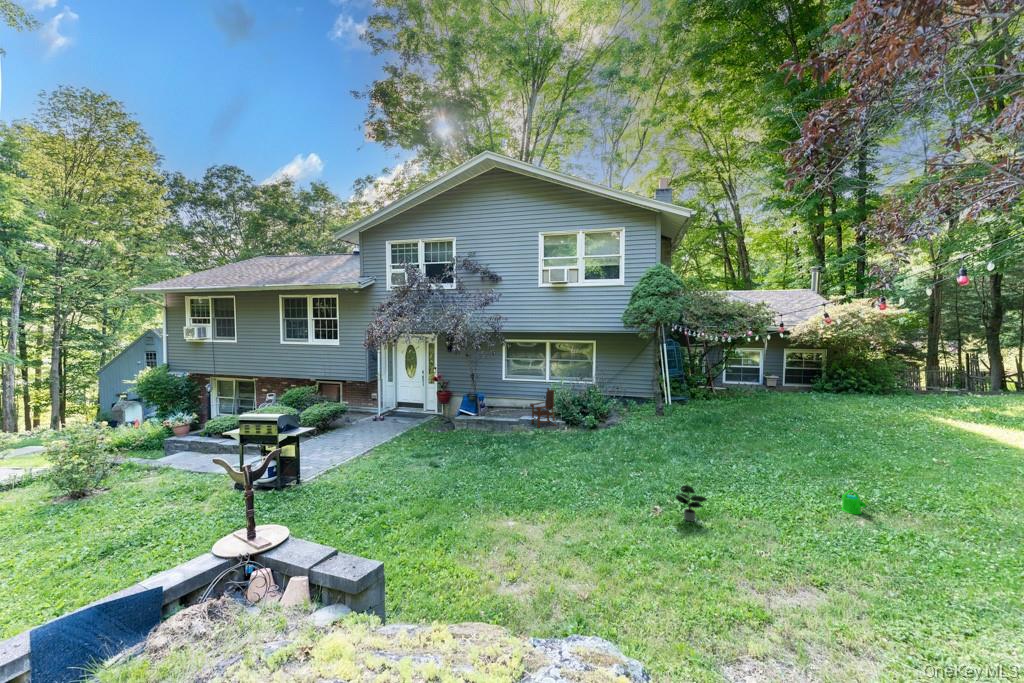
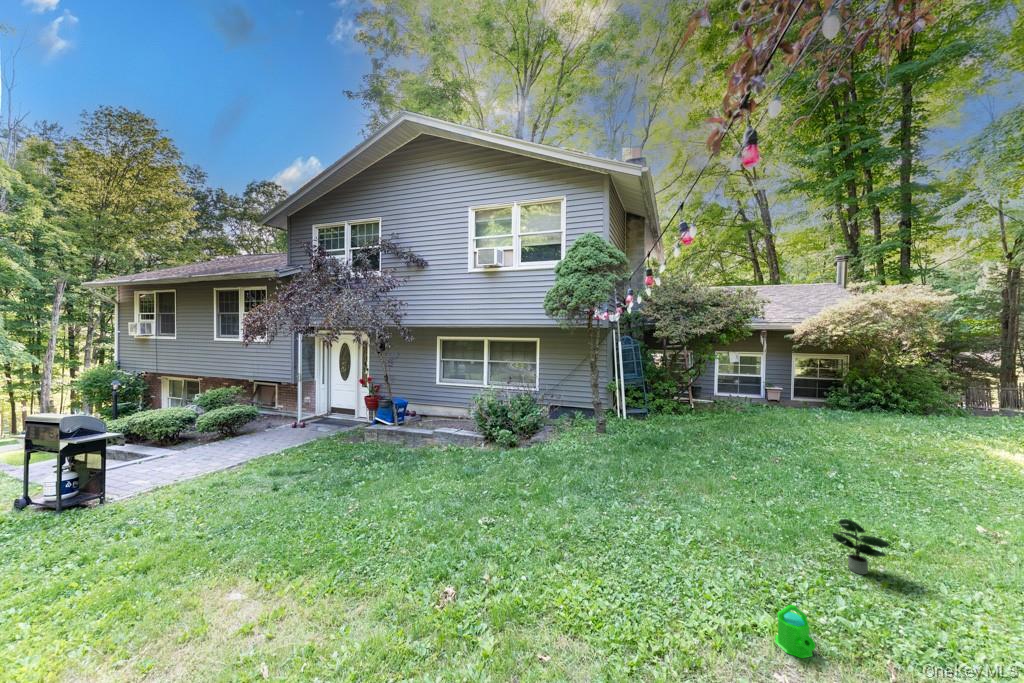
armchair: present [530,388,556,428] -> none [449,394,475,443]
potted plant: present [676,485,707,521] -> present [832,519,890,574]

